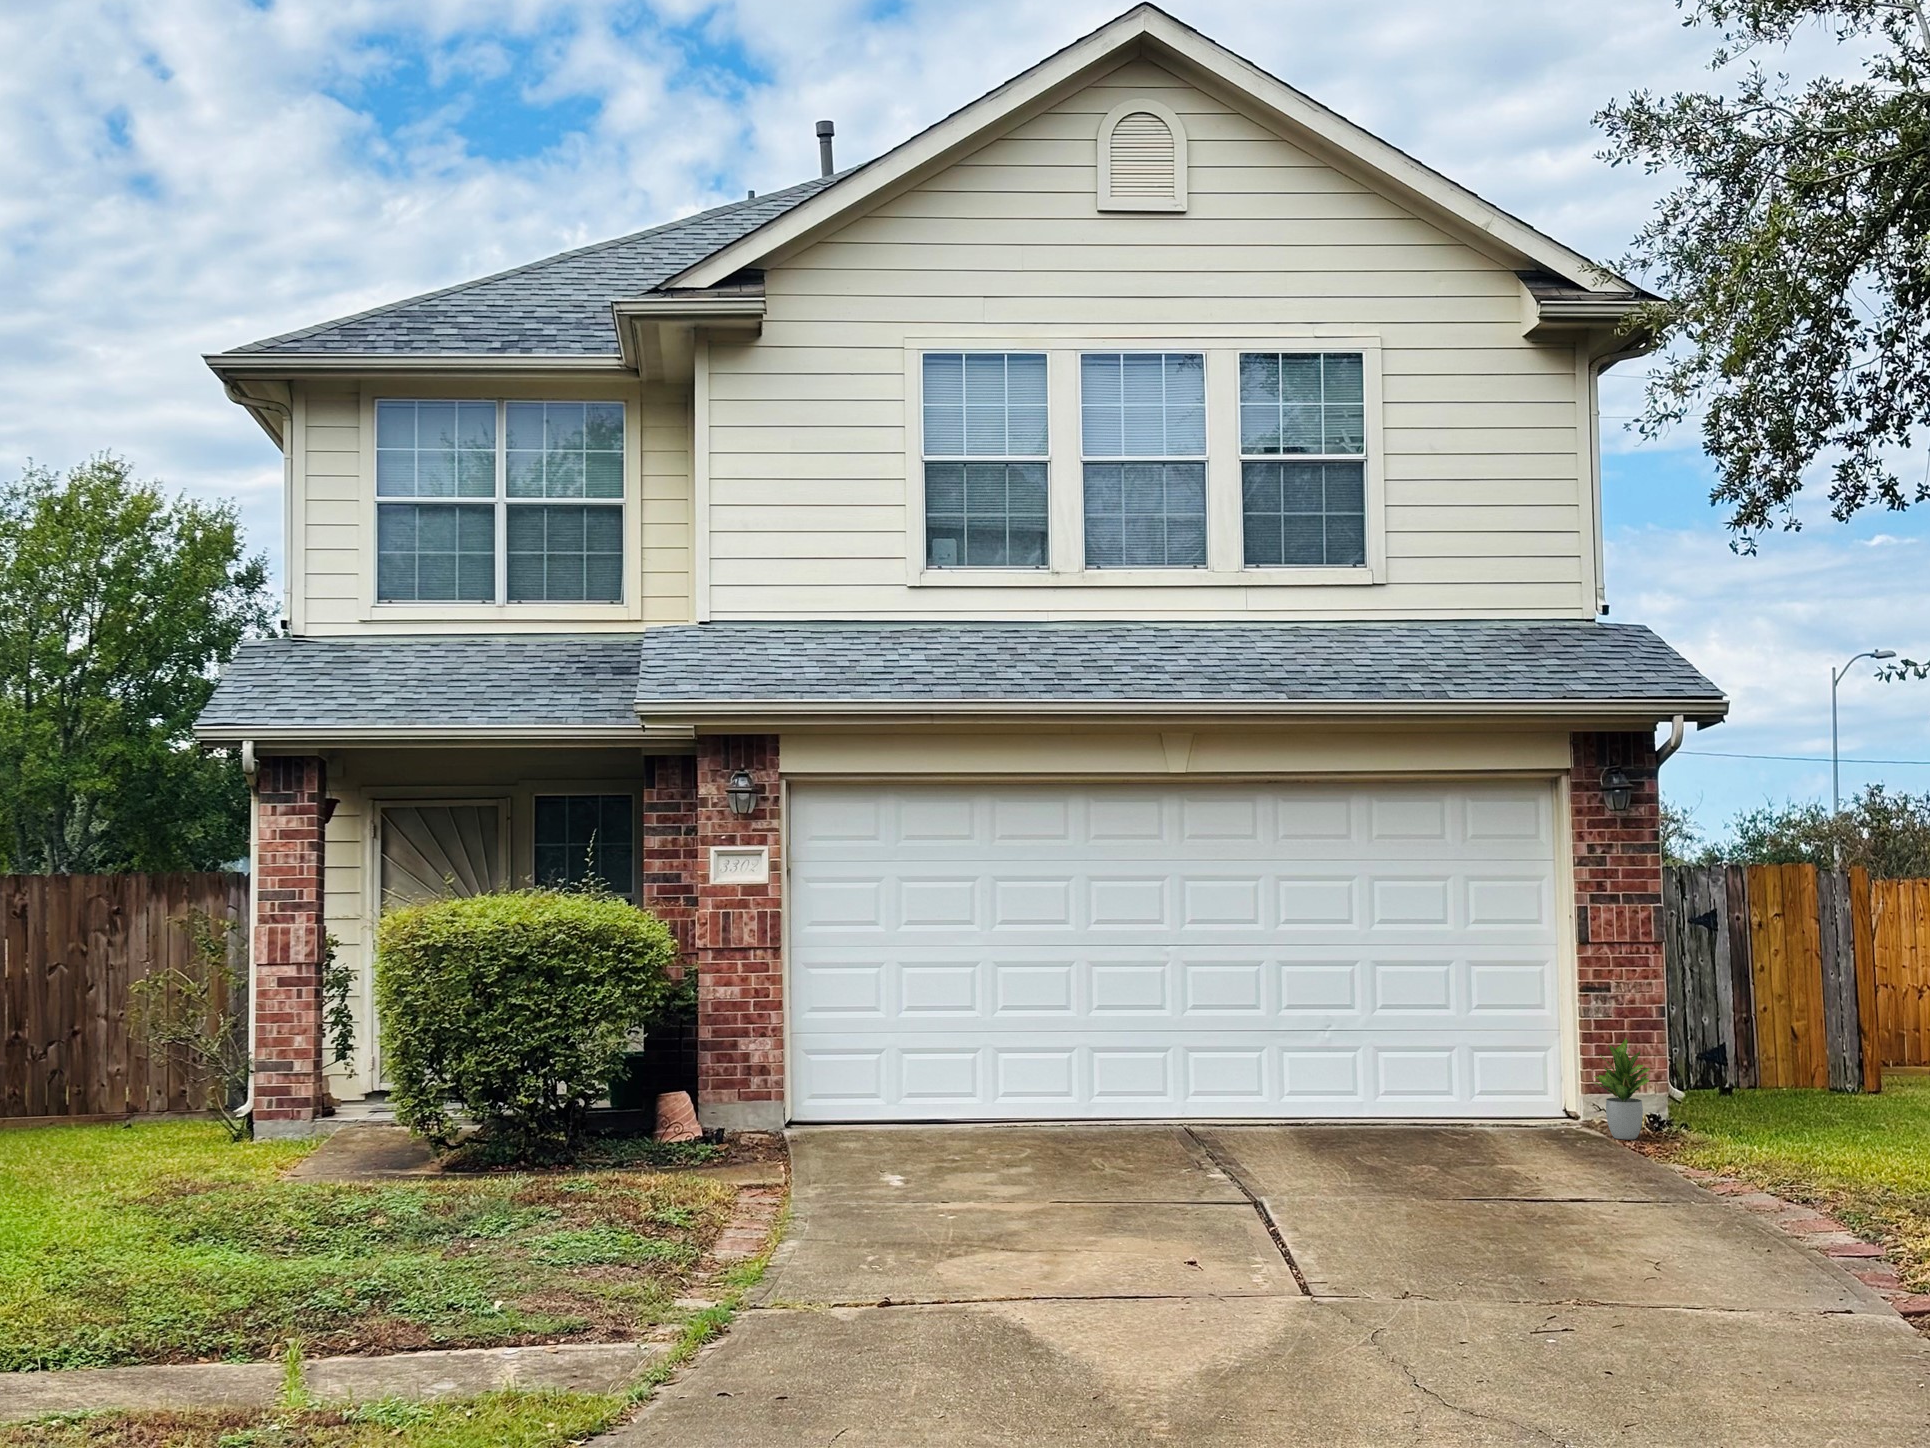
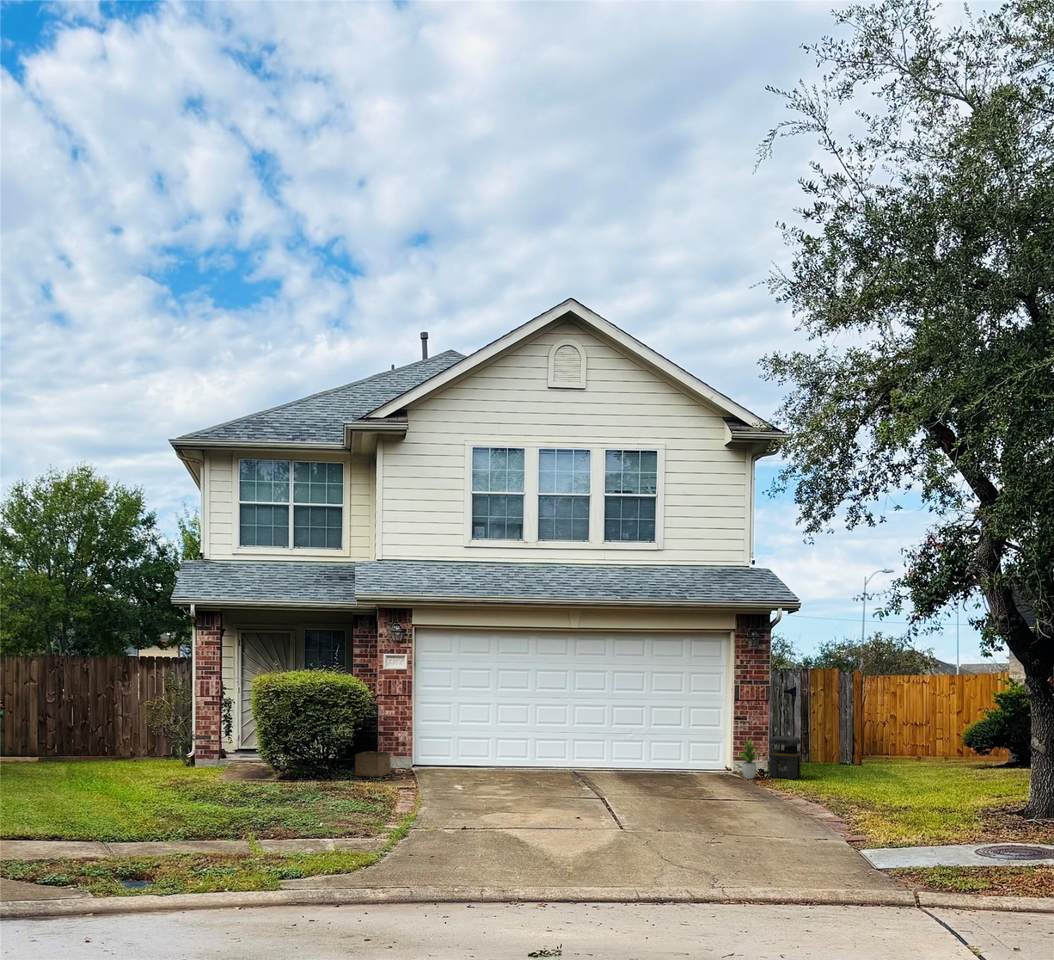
toolbox: none [1668,1032,1748,1139] -> present [769,736,801,779]
storage bin: none [642,1088,734,1153] -> present [355,751,391,777]

